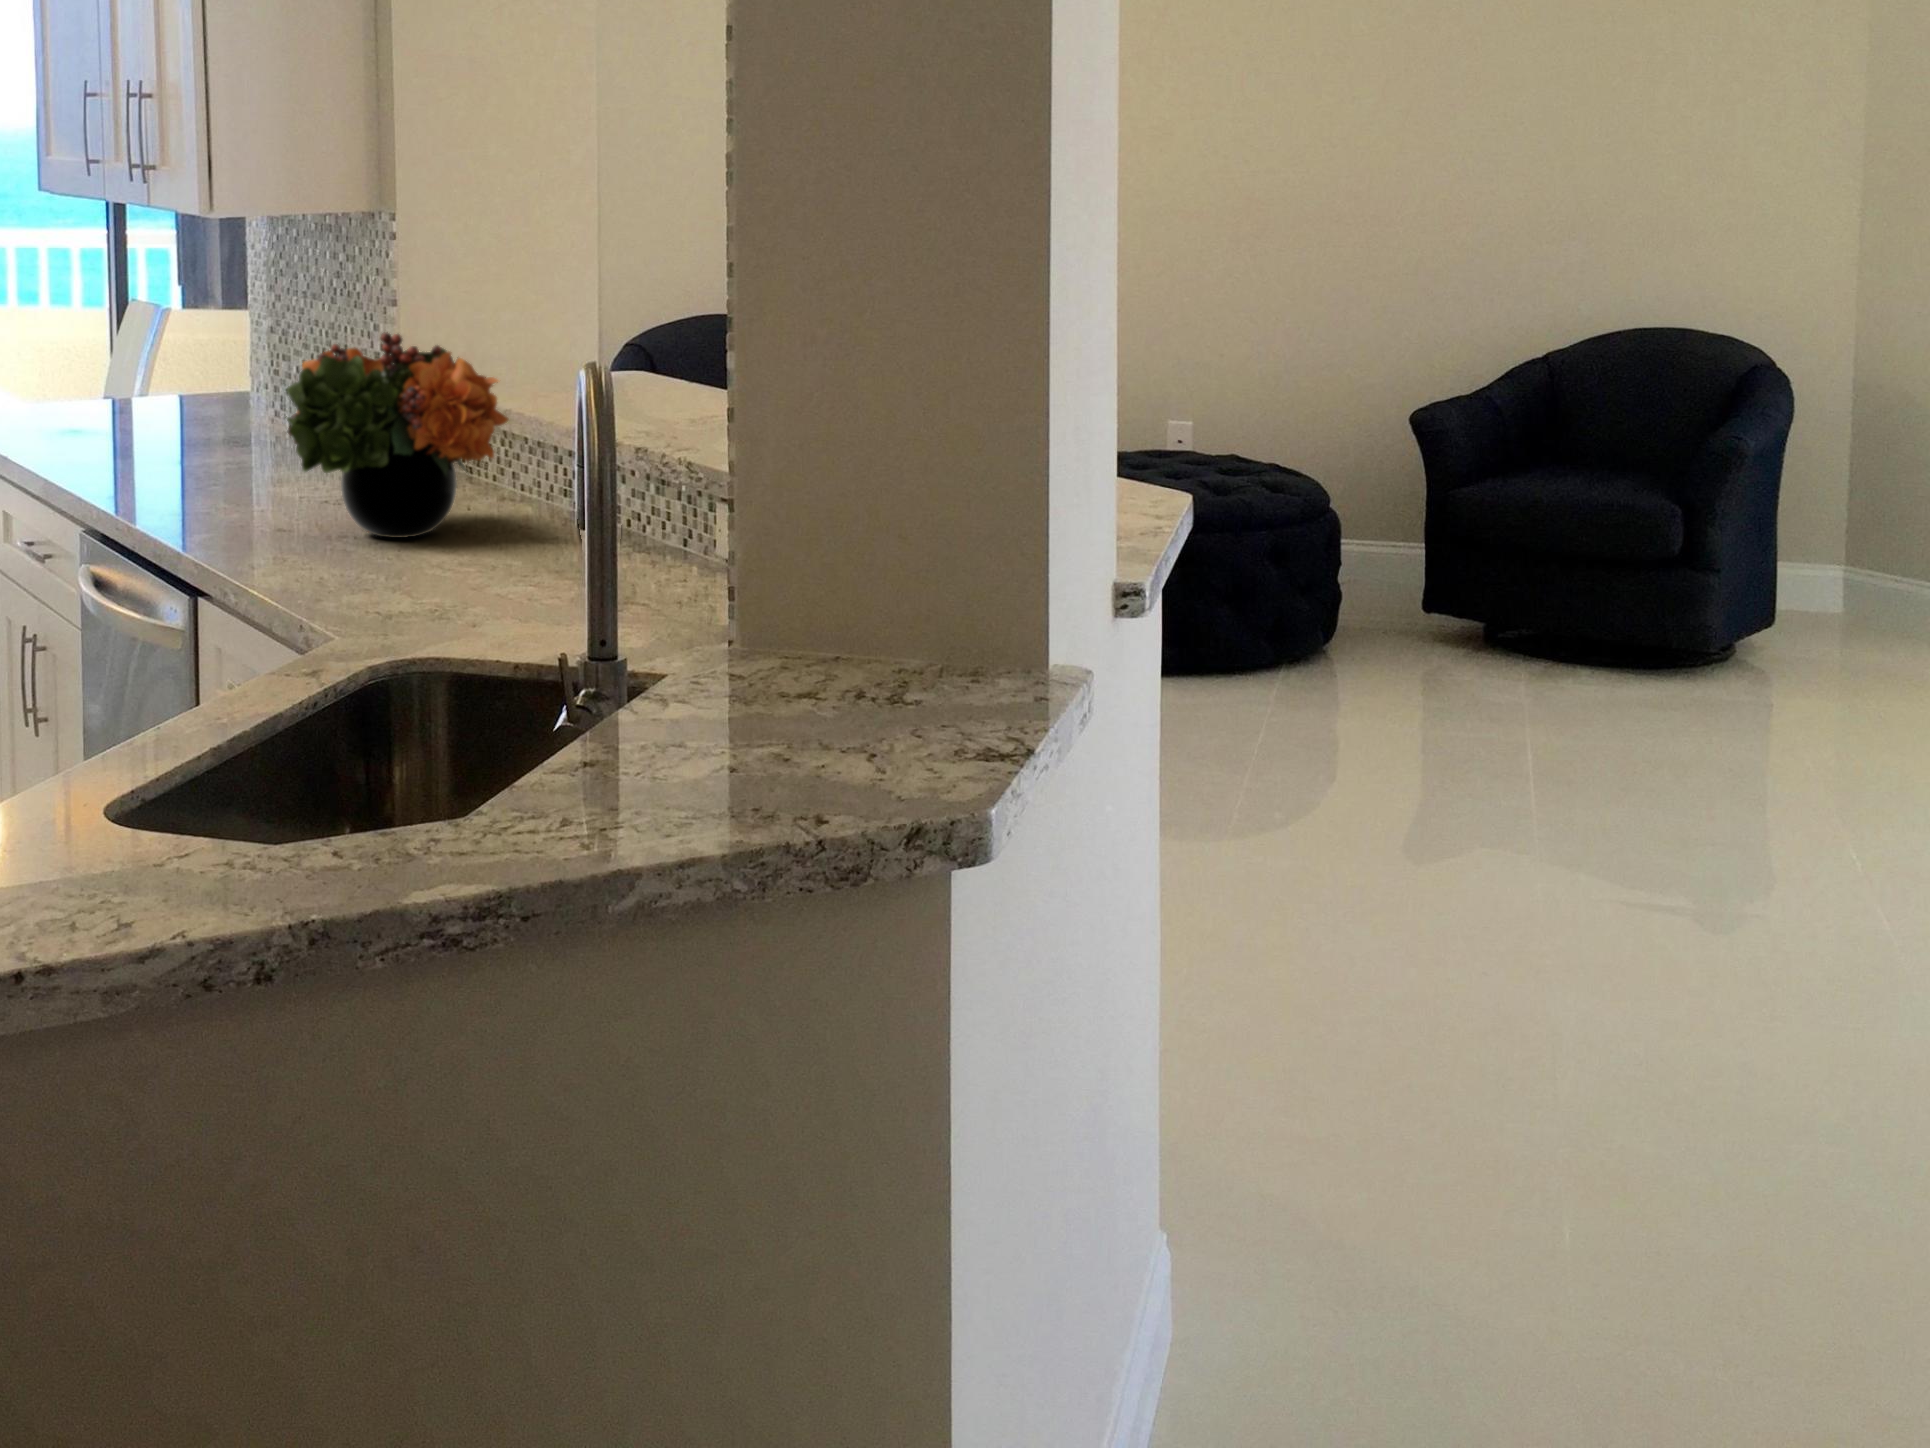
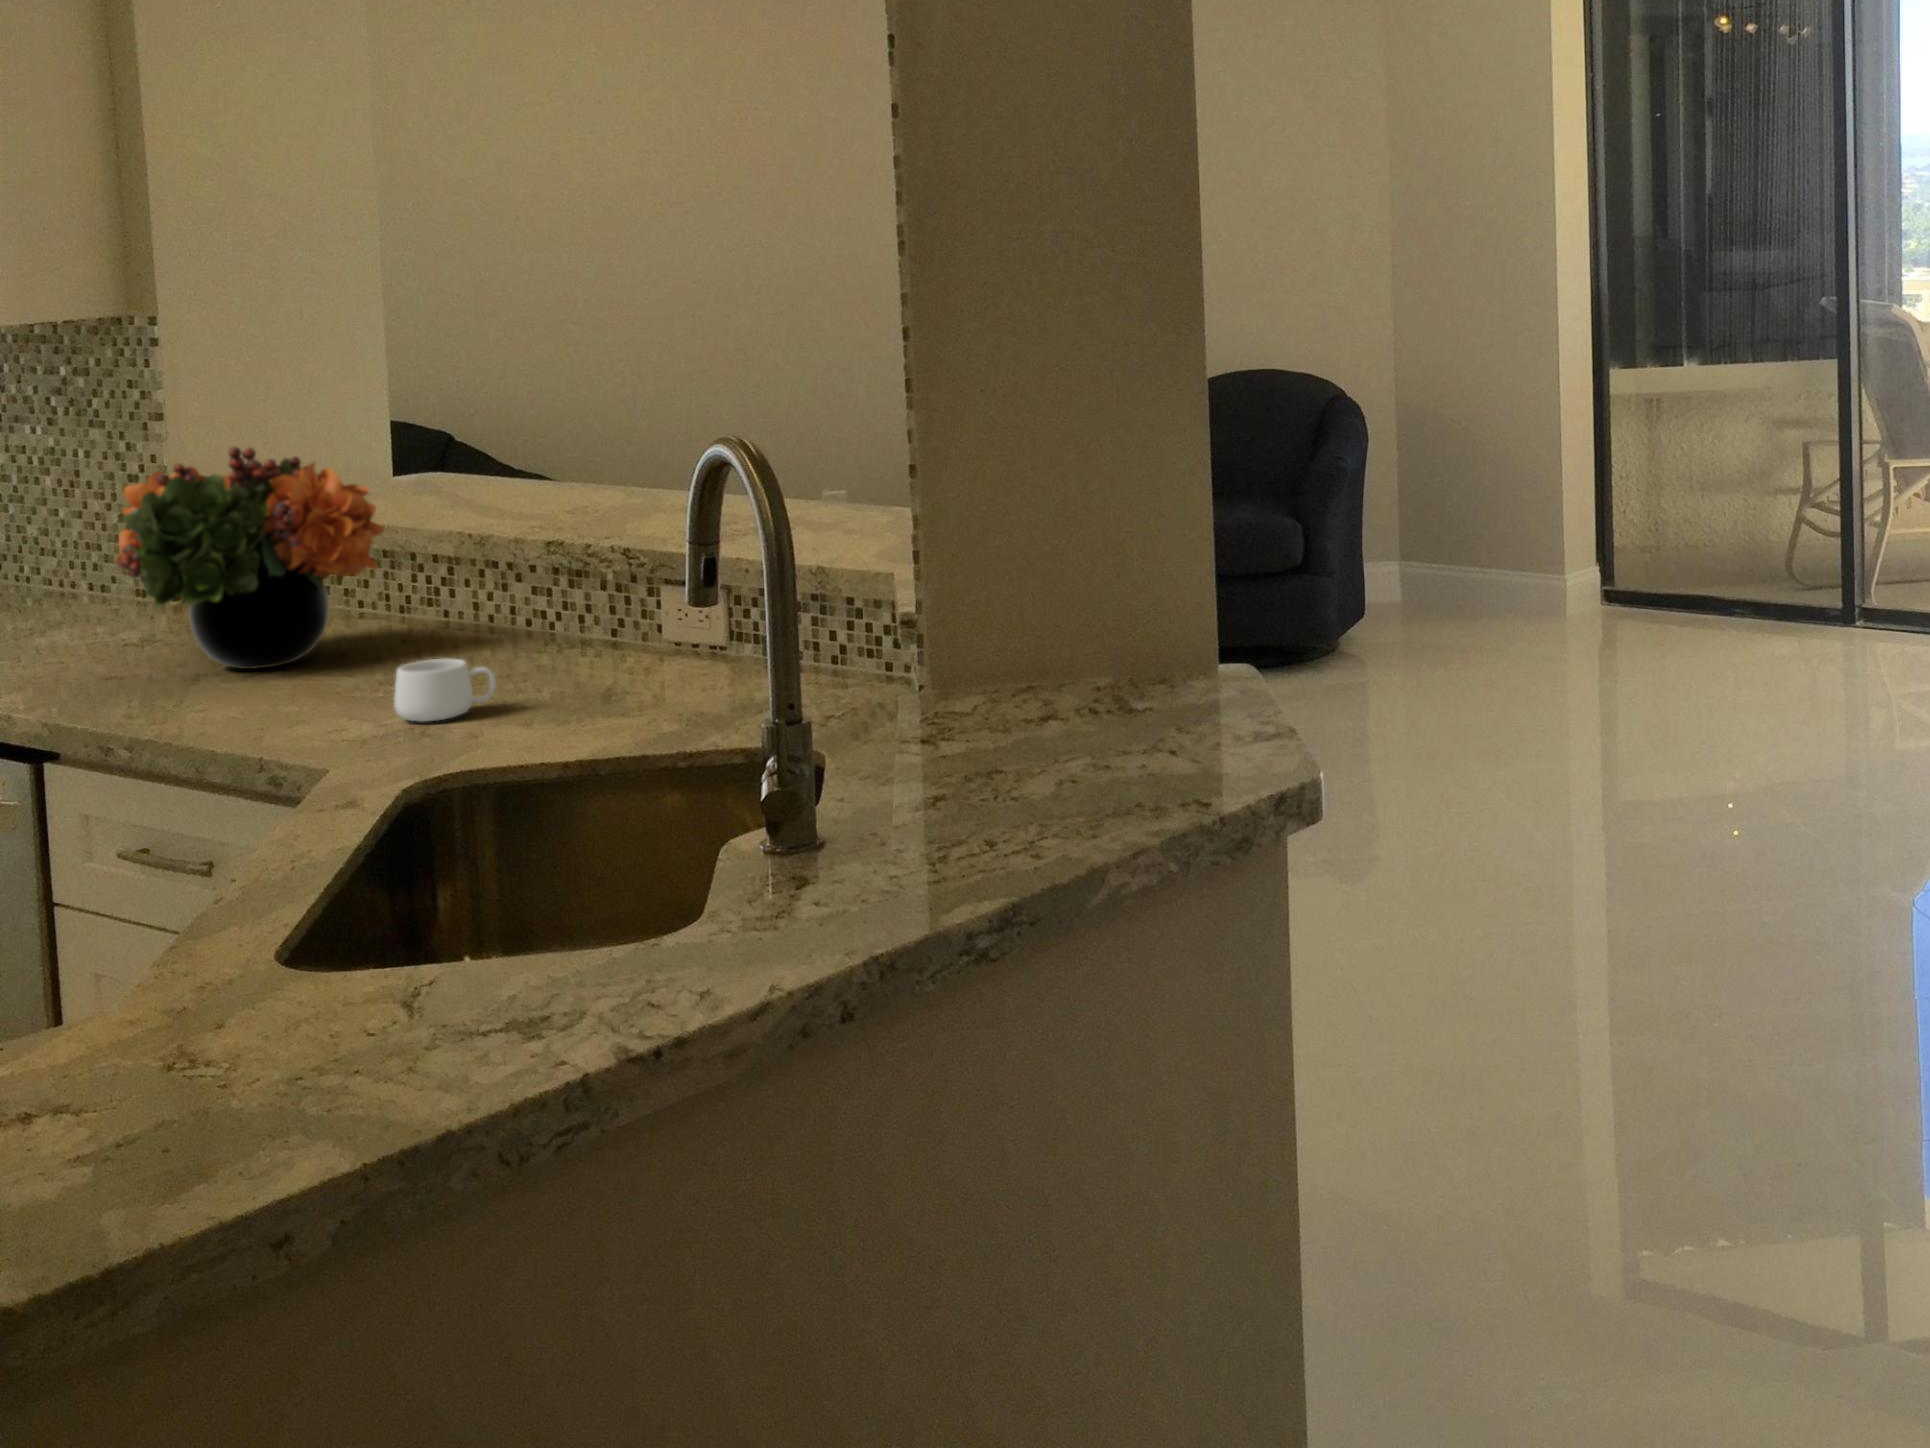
mug: none [432,549,521,608] -> present [394,659,496,722]

